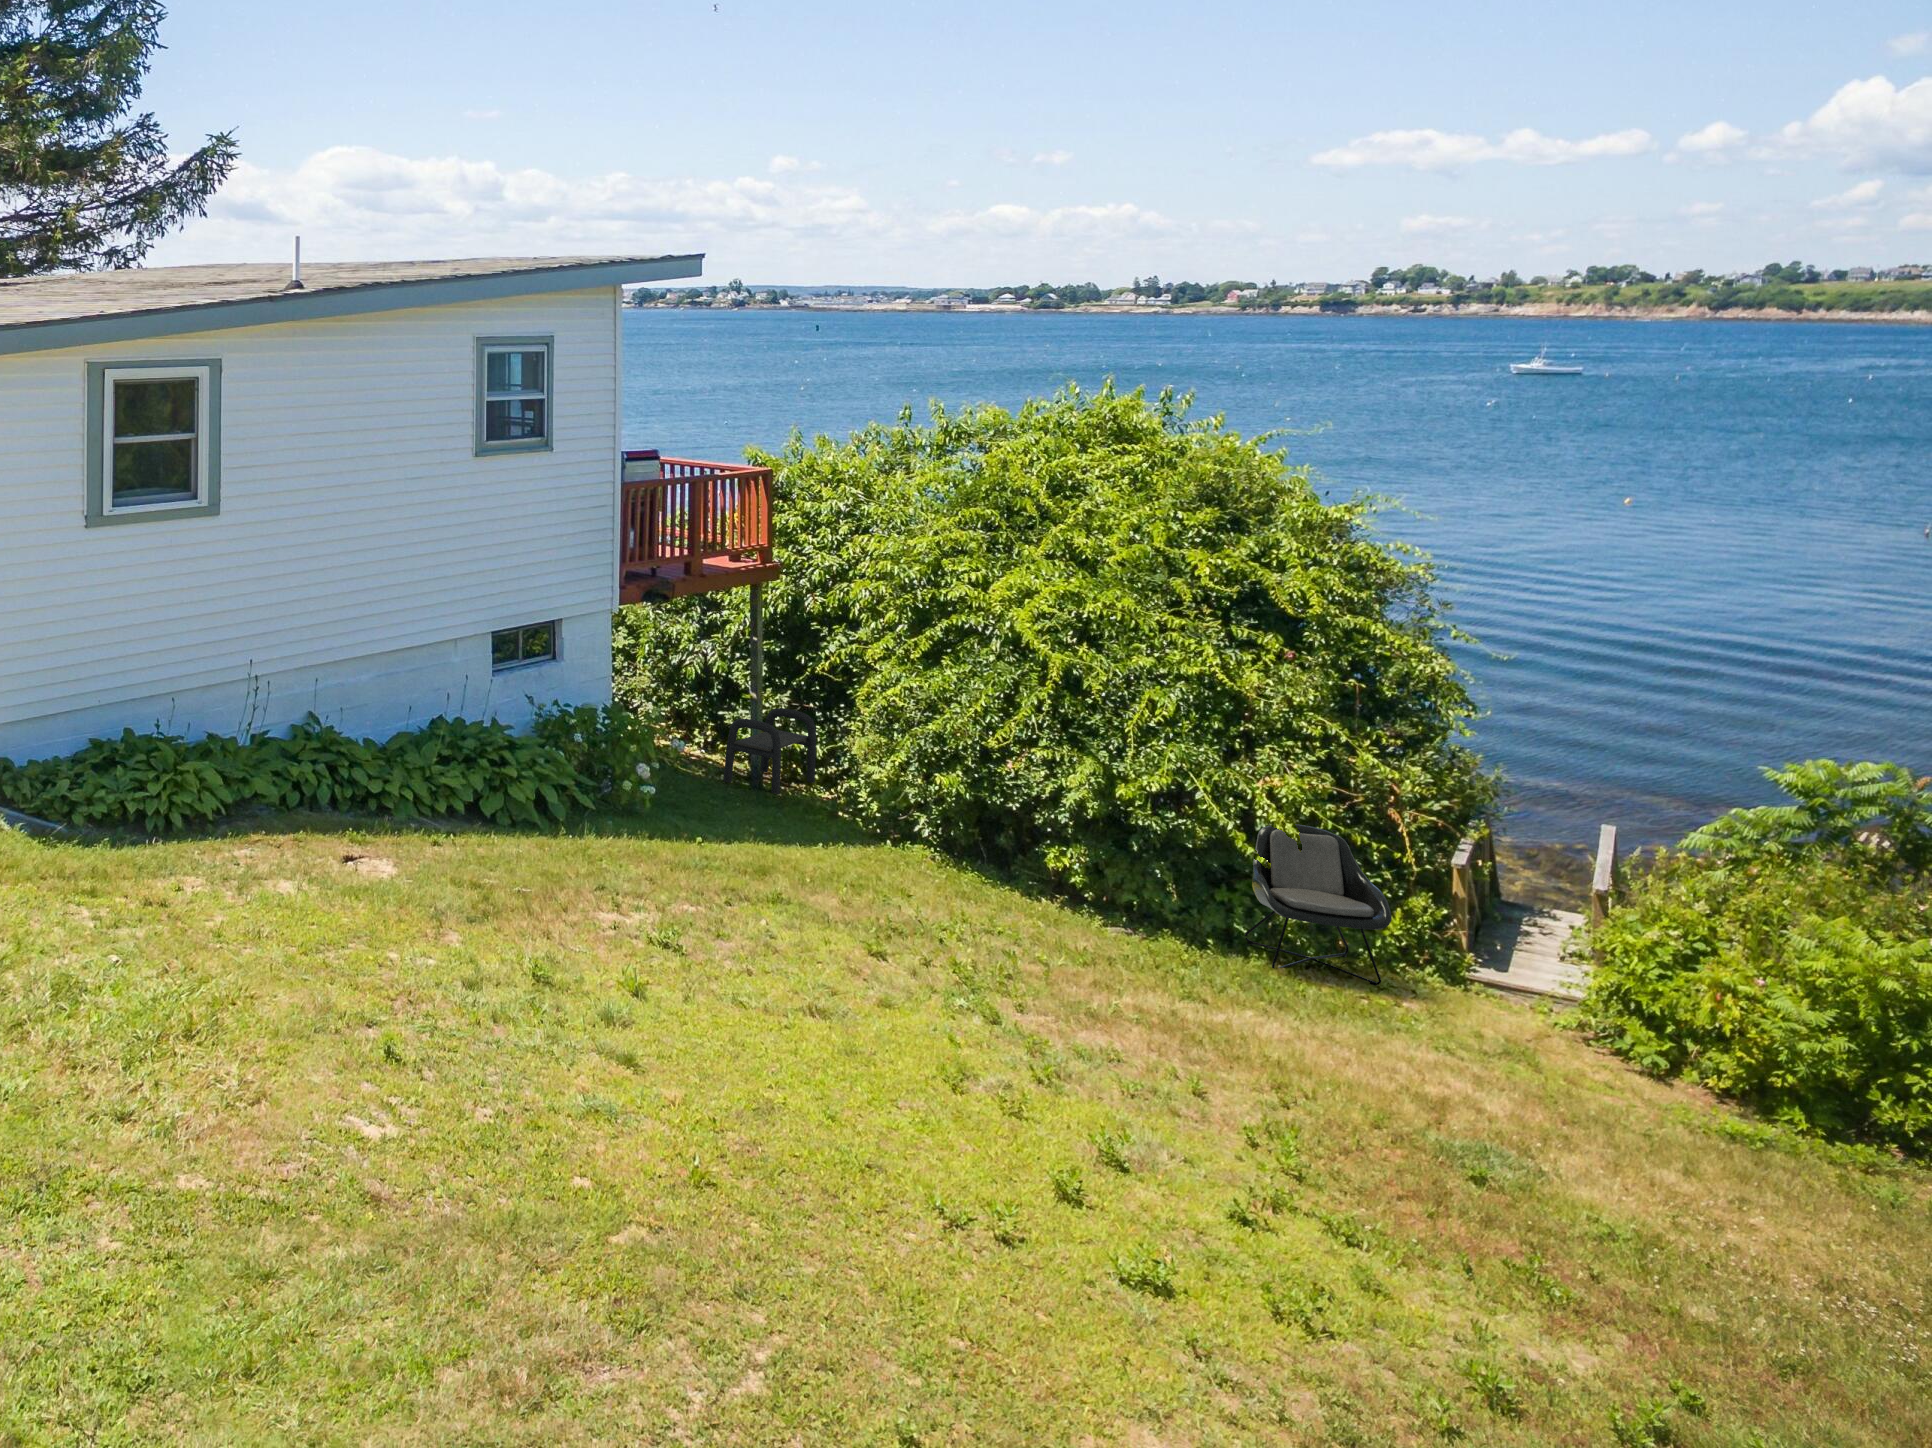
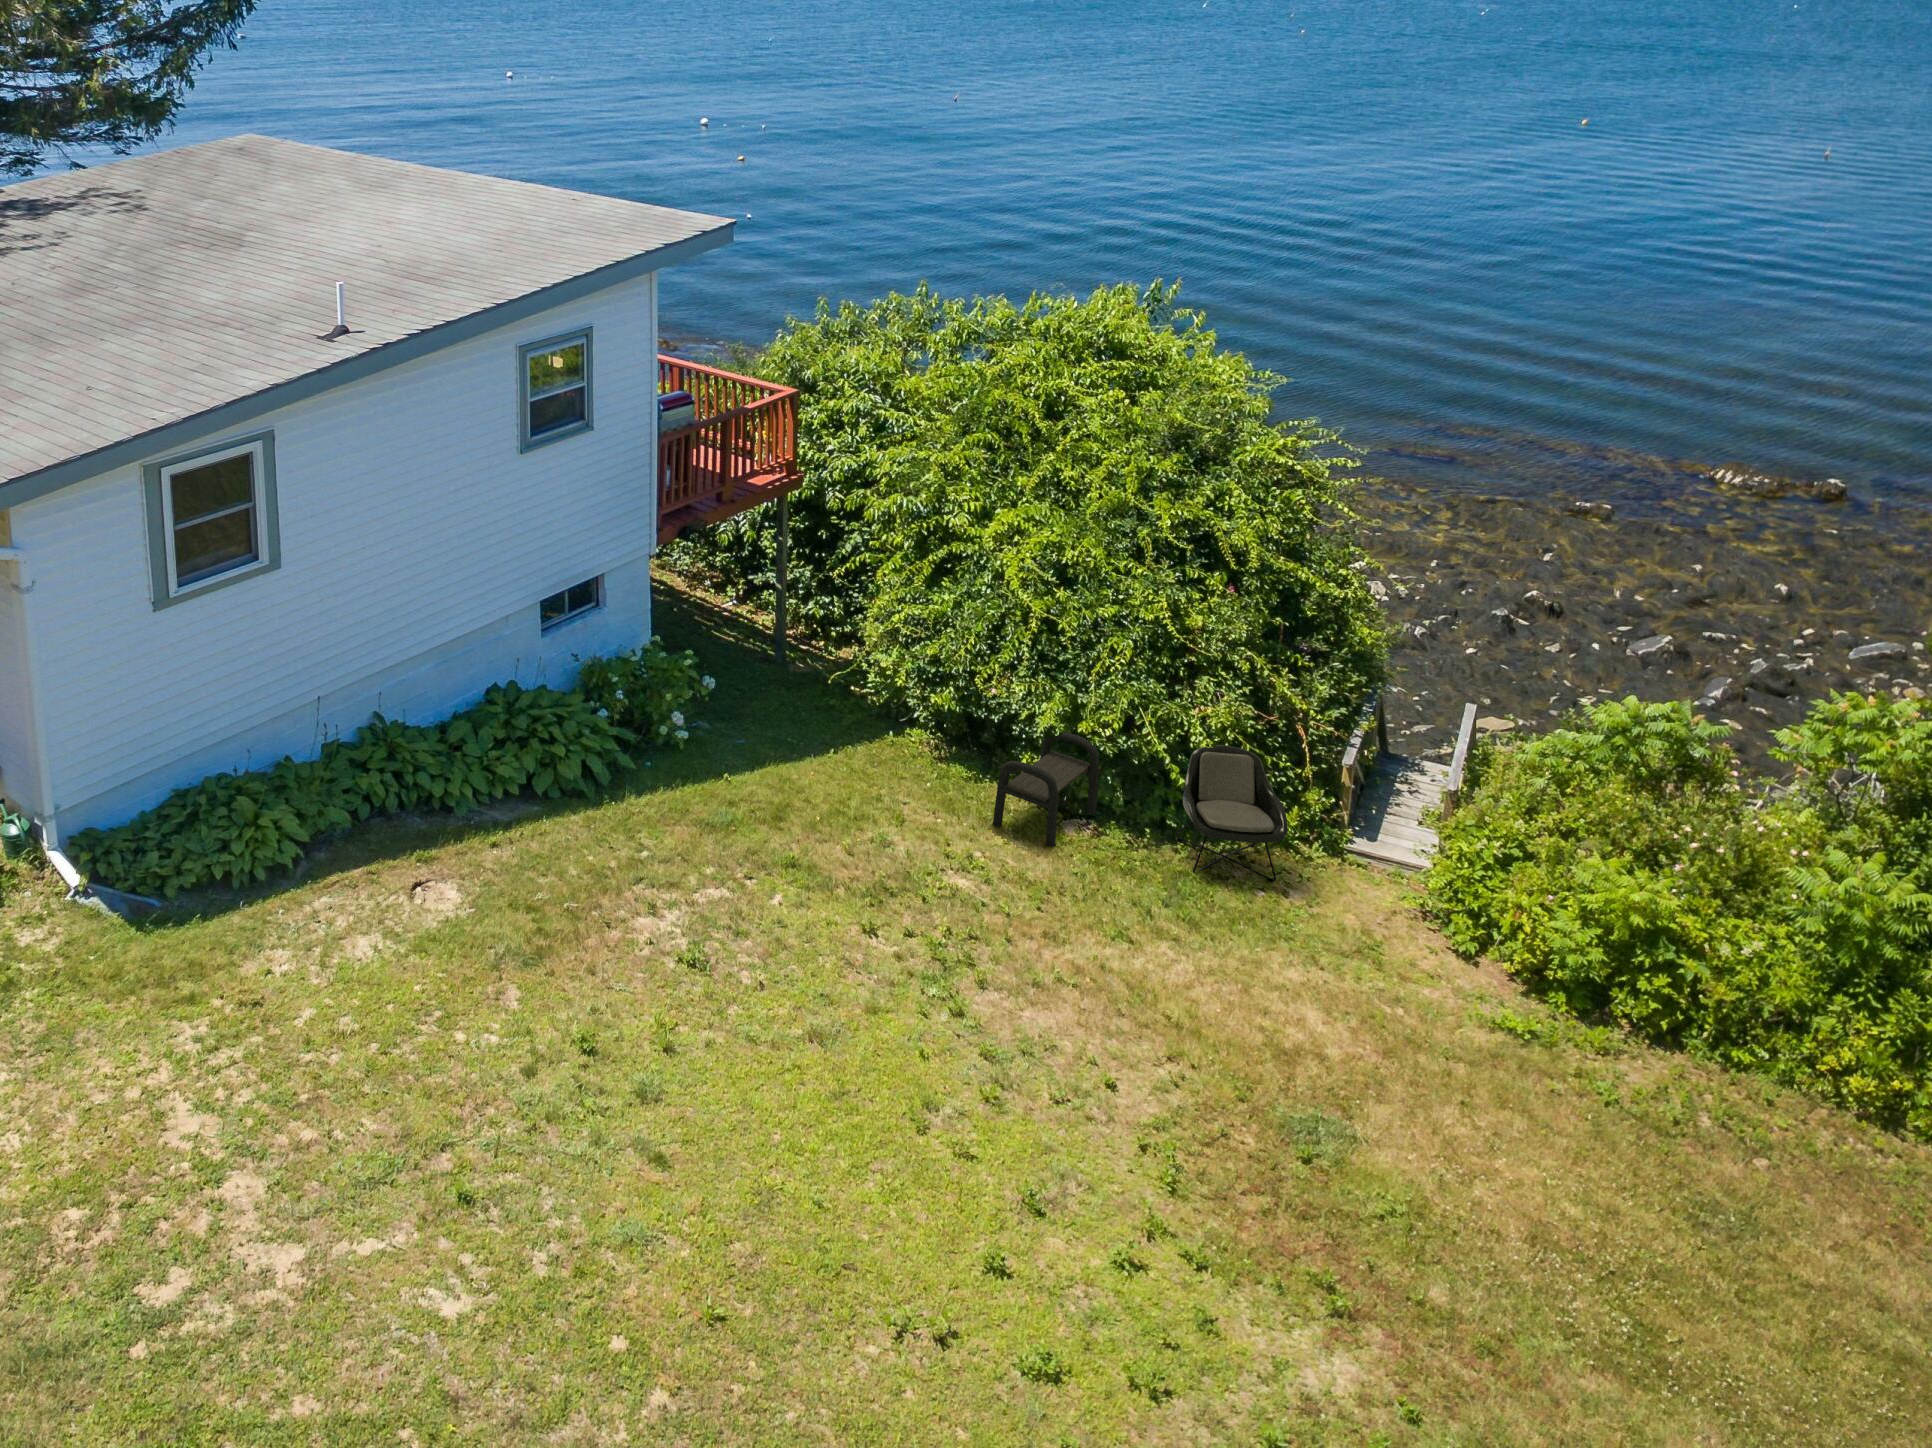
bench: present [723,708,816,794] -> present [993,732,1099,847]

